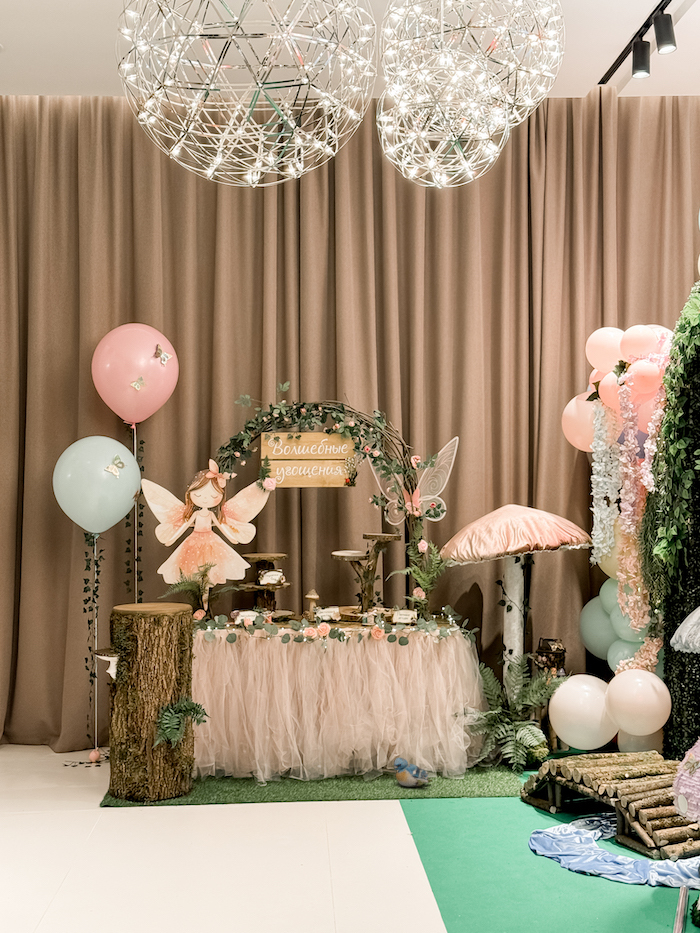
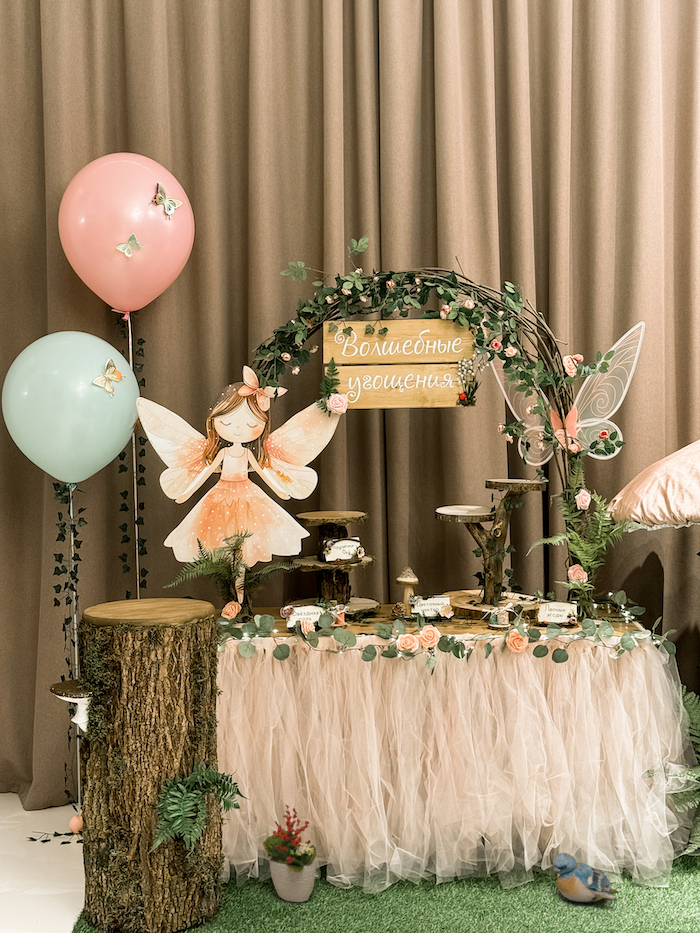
decorative plant: none [218,731,251,789] -> present [263,805,317,902]

